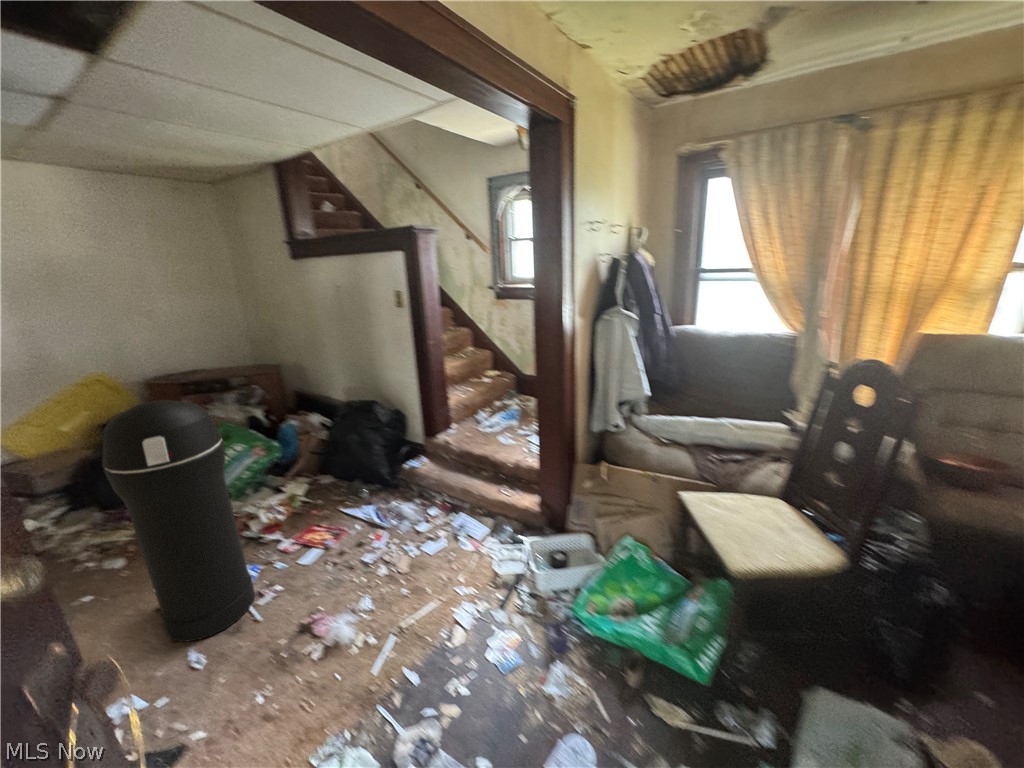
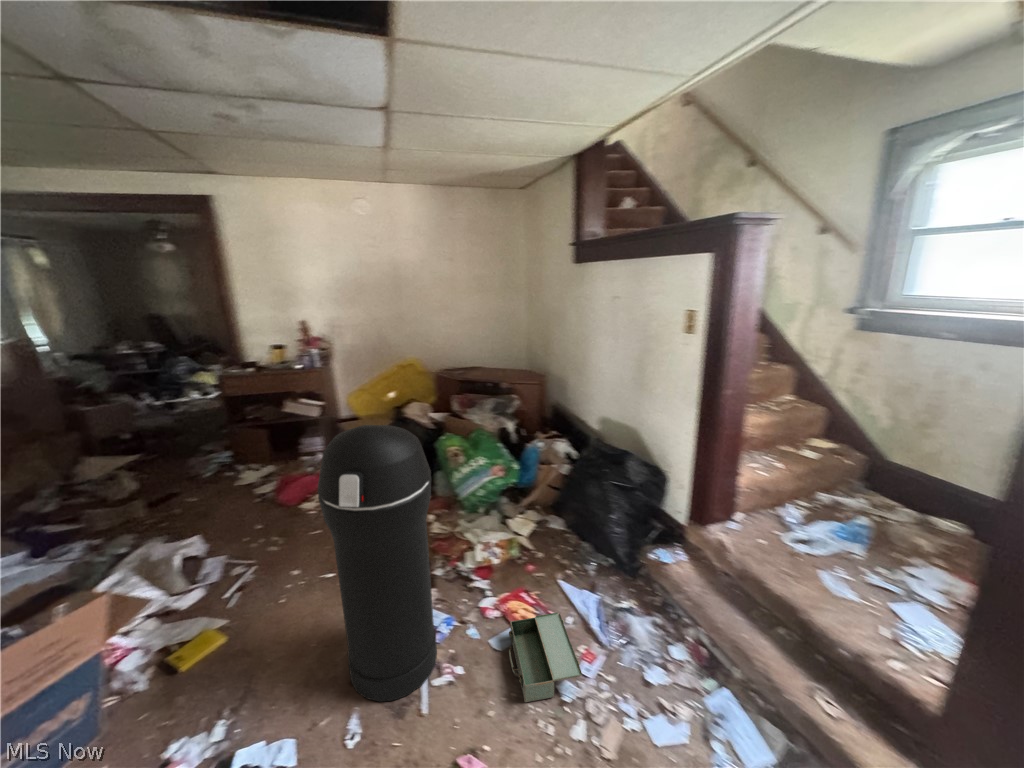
toolbox: none [312,522,377,578] -> present [509,613,582,702]

